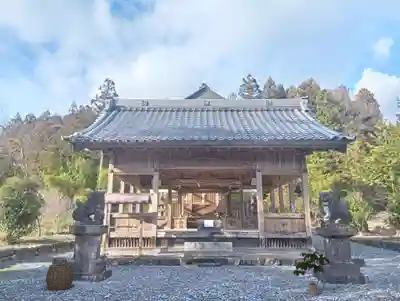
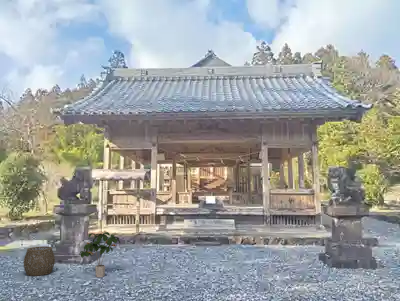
potted plant: present [293,252,330,295] -> present [79,232,120,277]

